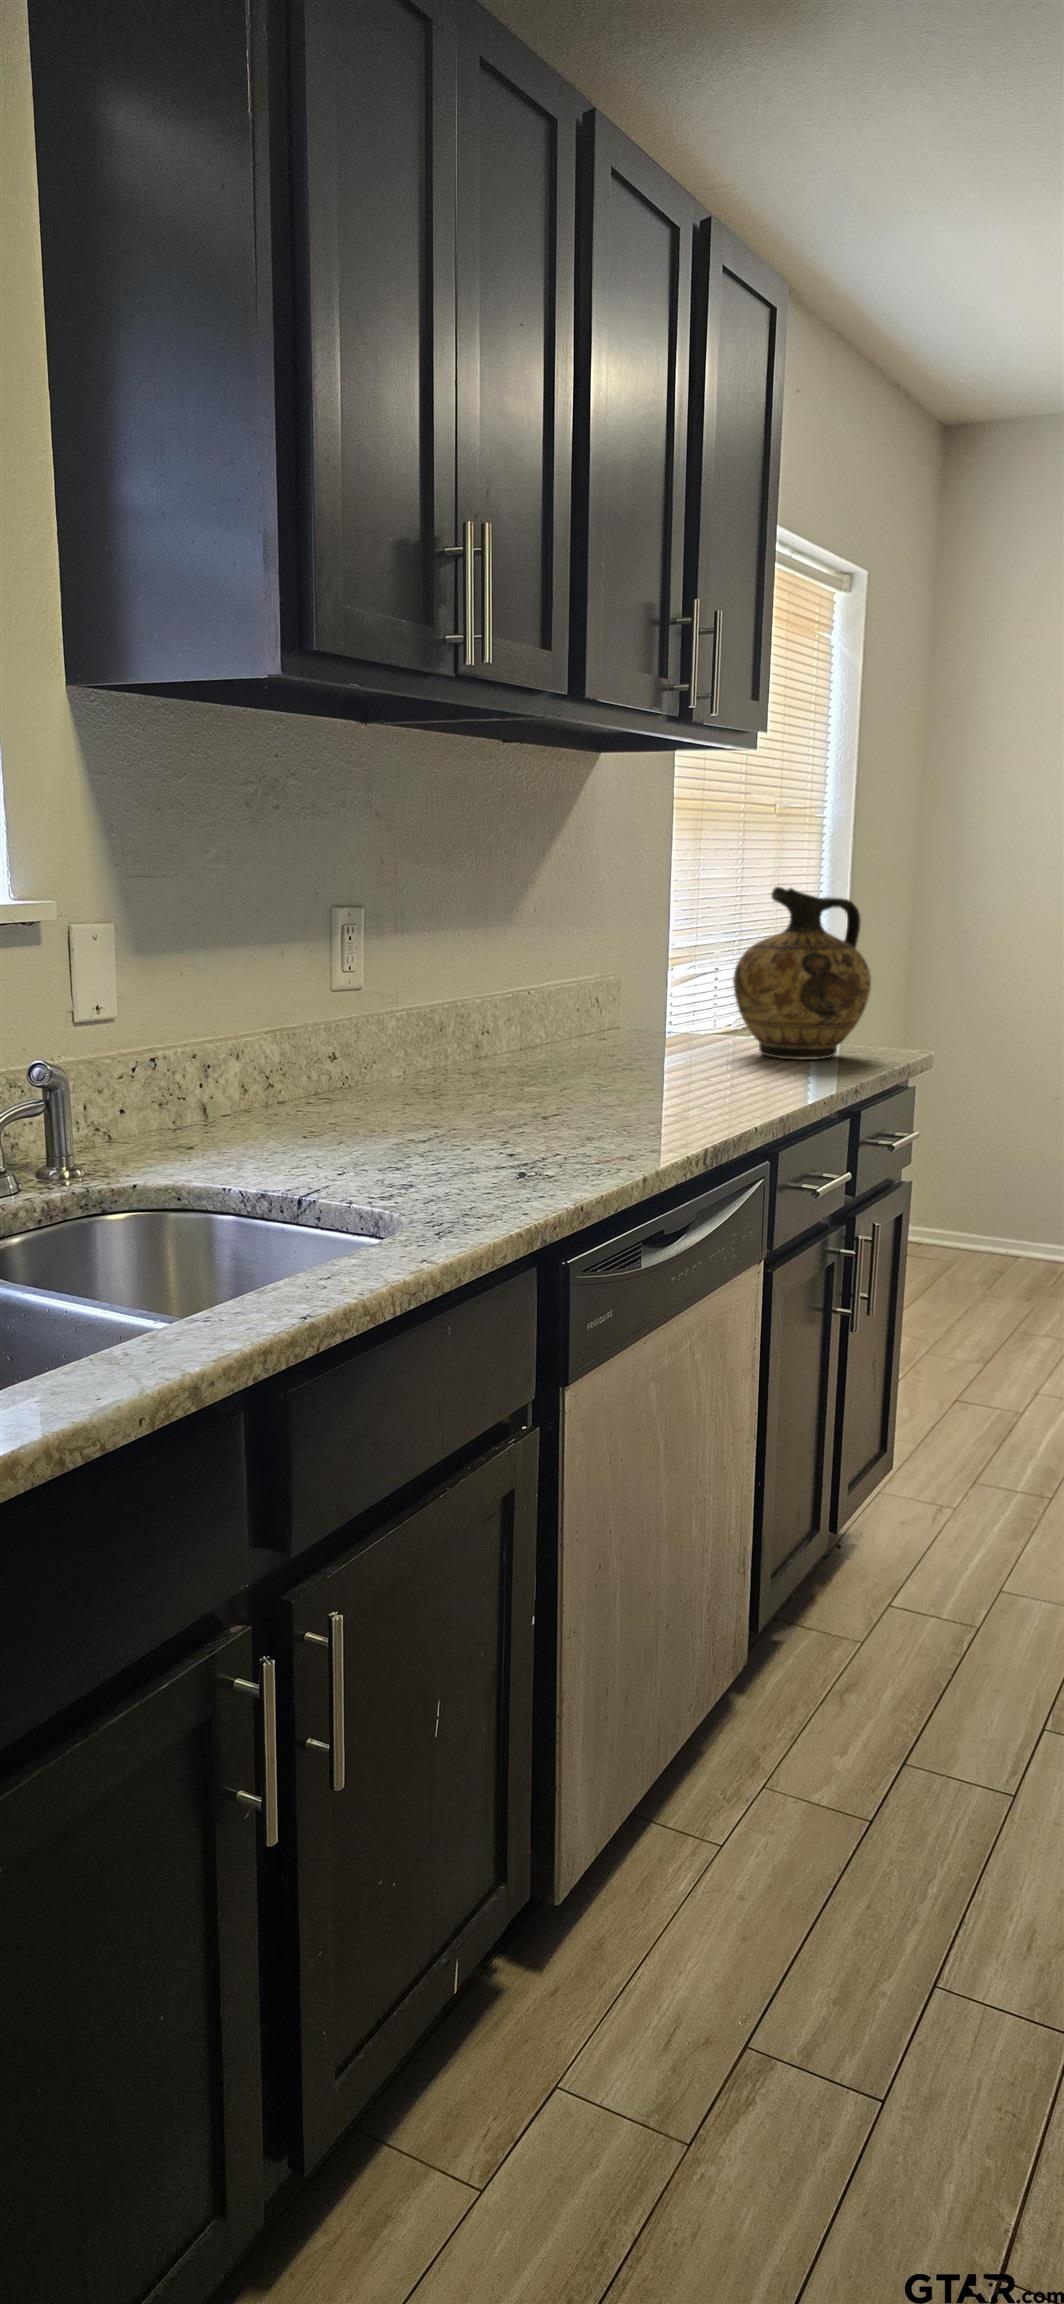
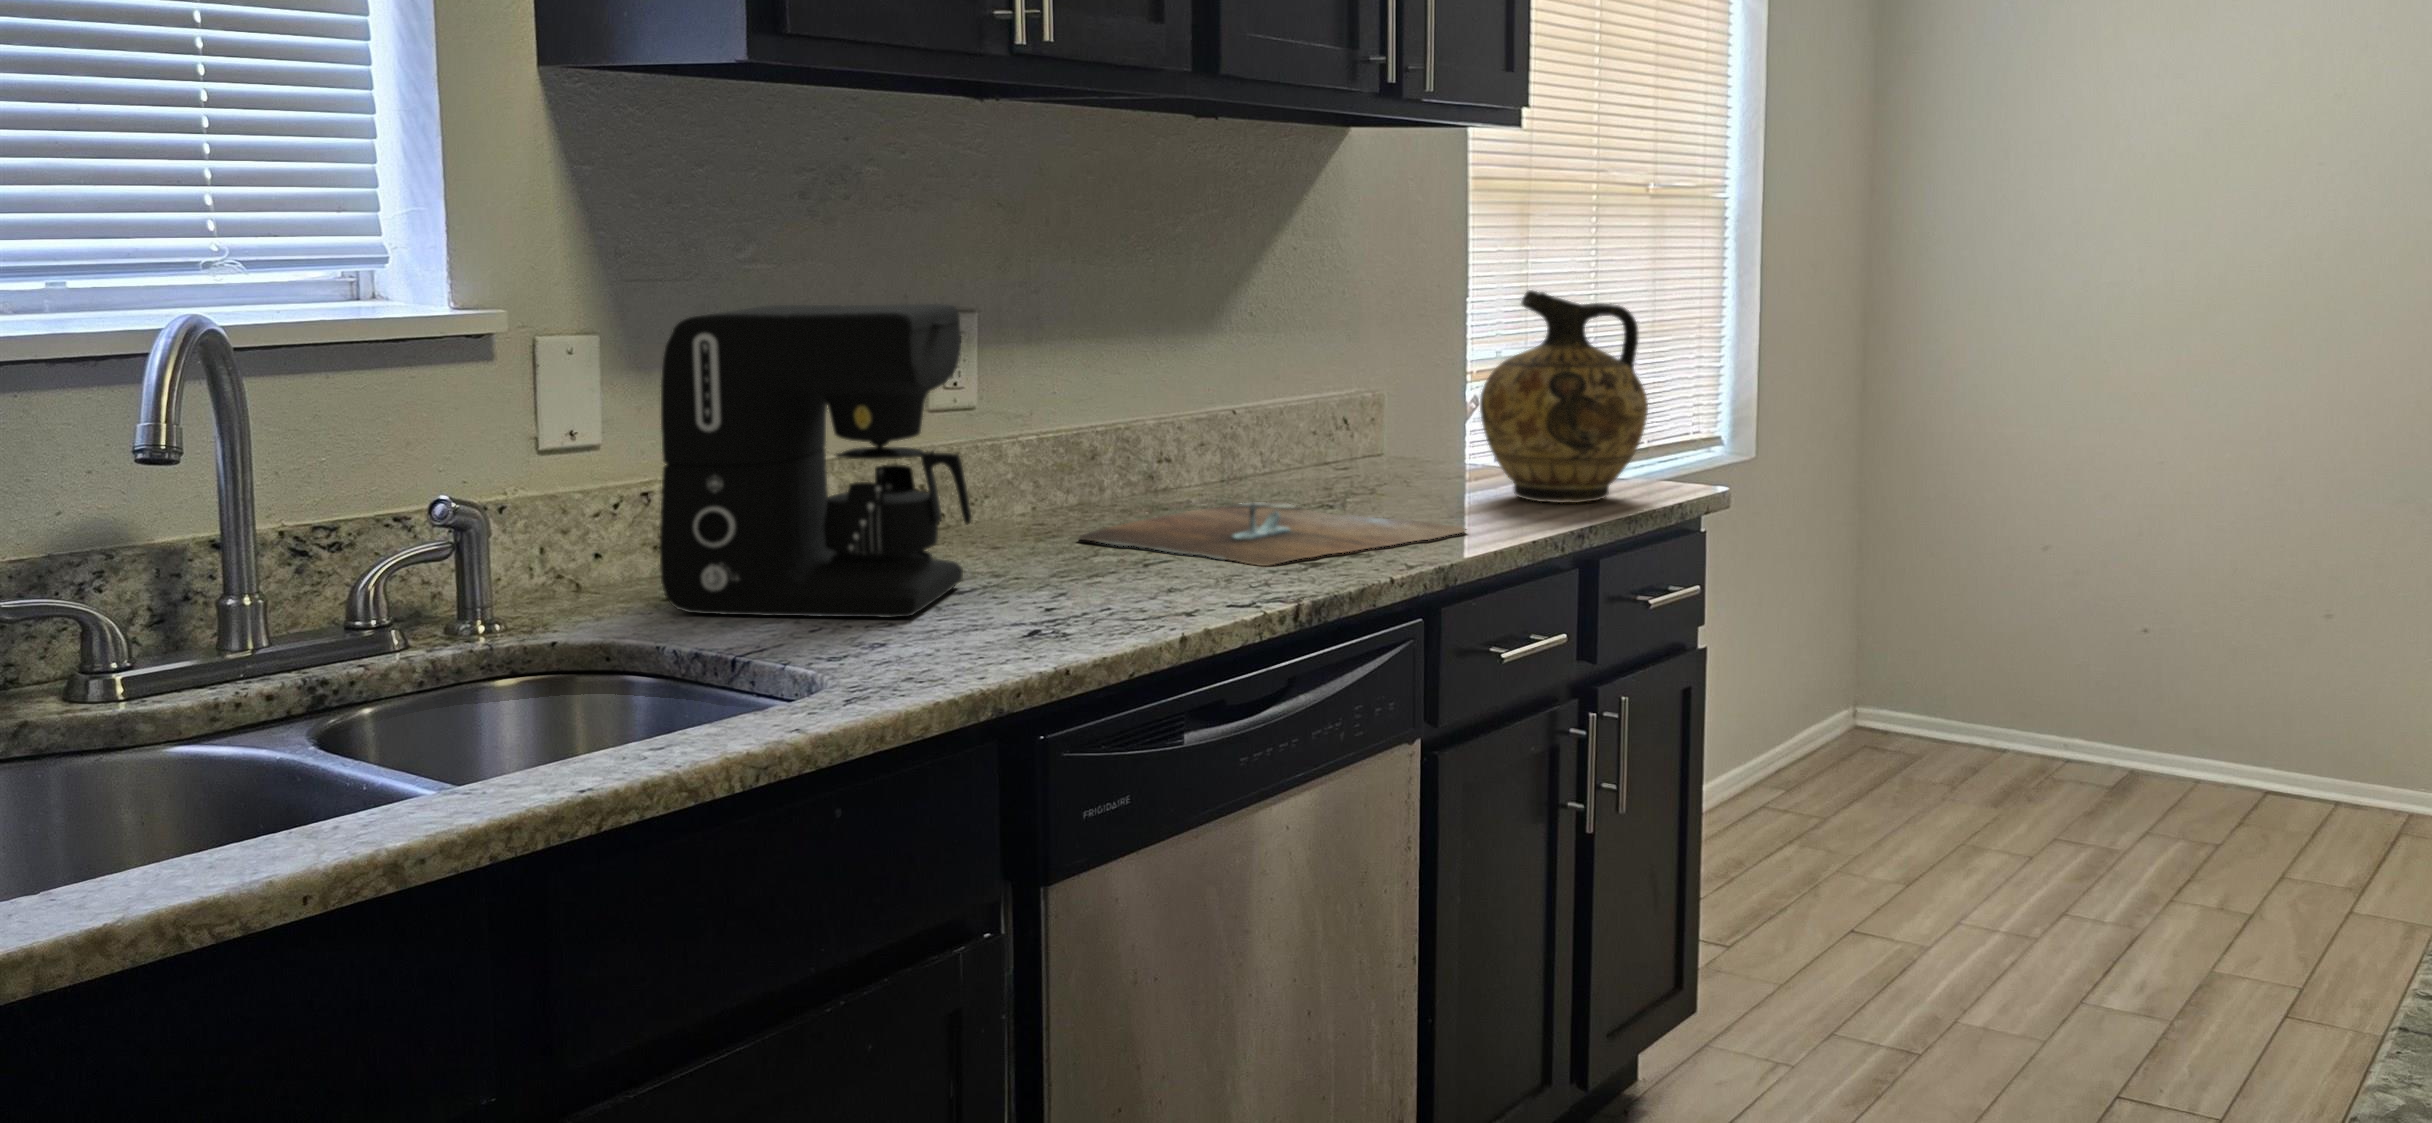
coffee maker: none [194,894,439,1160] -> present [660,304,971,618]
cutting board: none [461,1060,764,1113] -> present [1079,501,1467,566]

